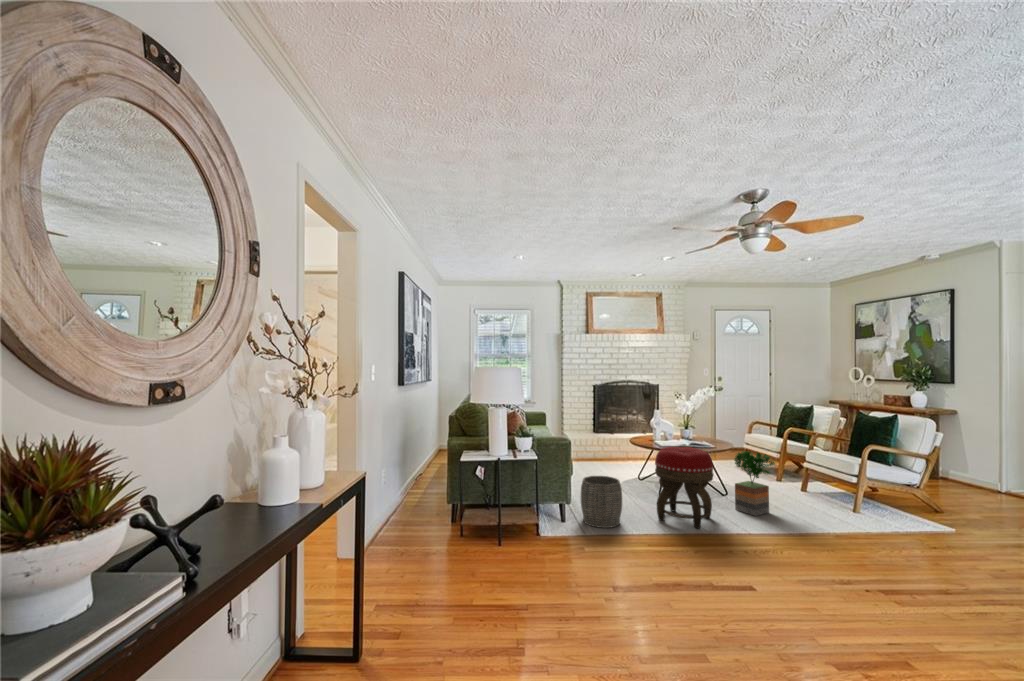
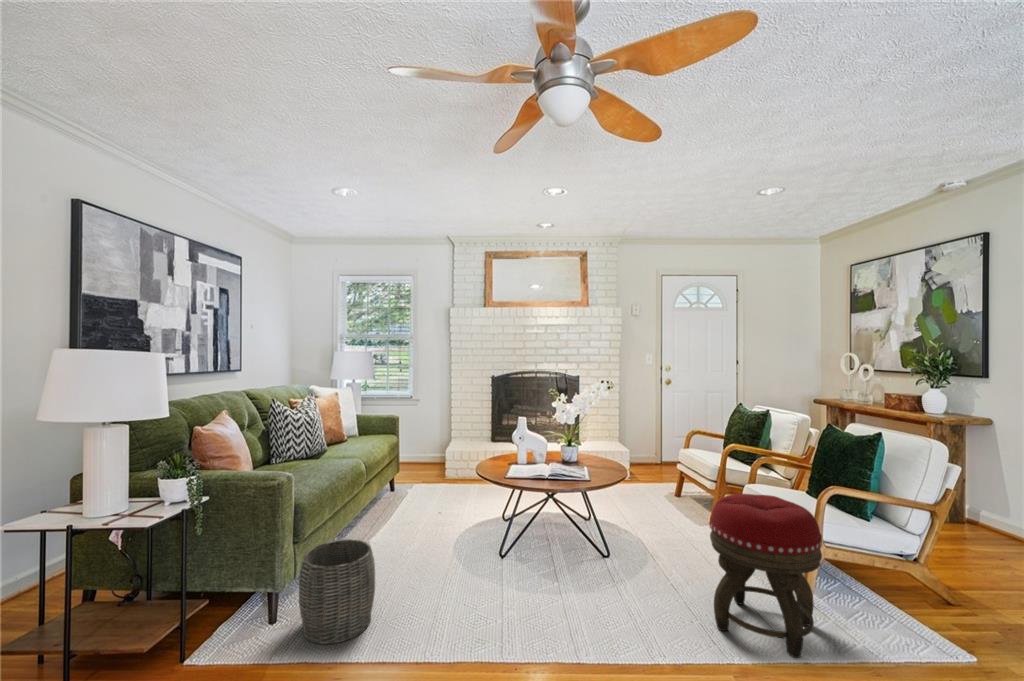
footstool: present [655,447,713,528] -> present [710,494,822,658]
potted tree: present [734,451,775,516] -> none [589,493,663,612]

